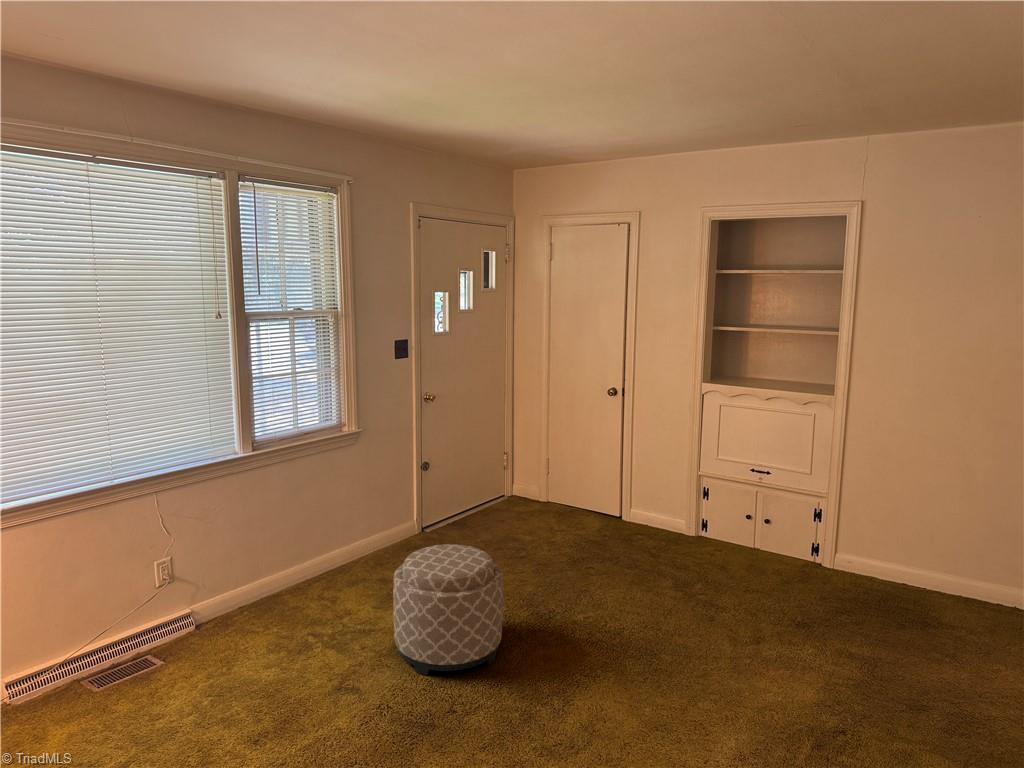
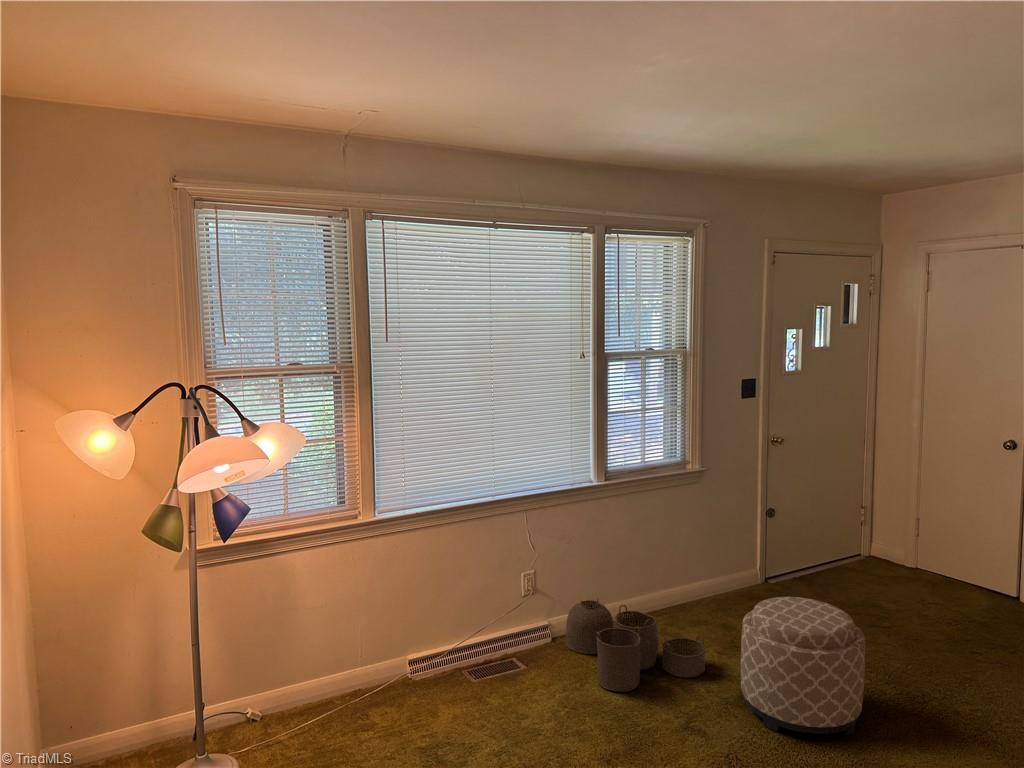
woven basket: none [212,574,362,669] -> present [566,599,706,692]

